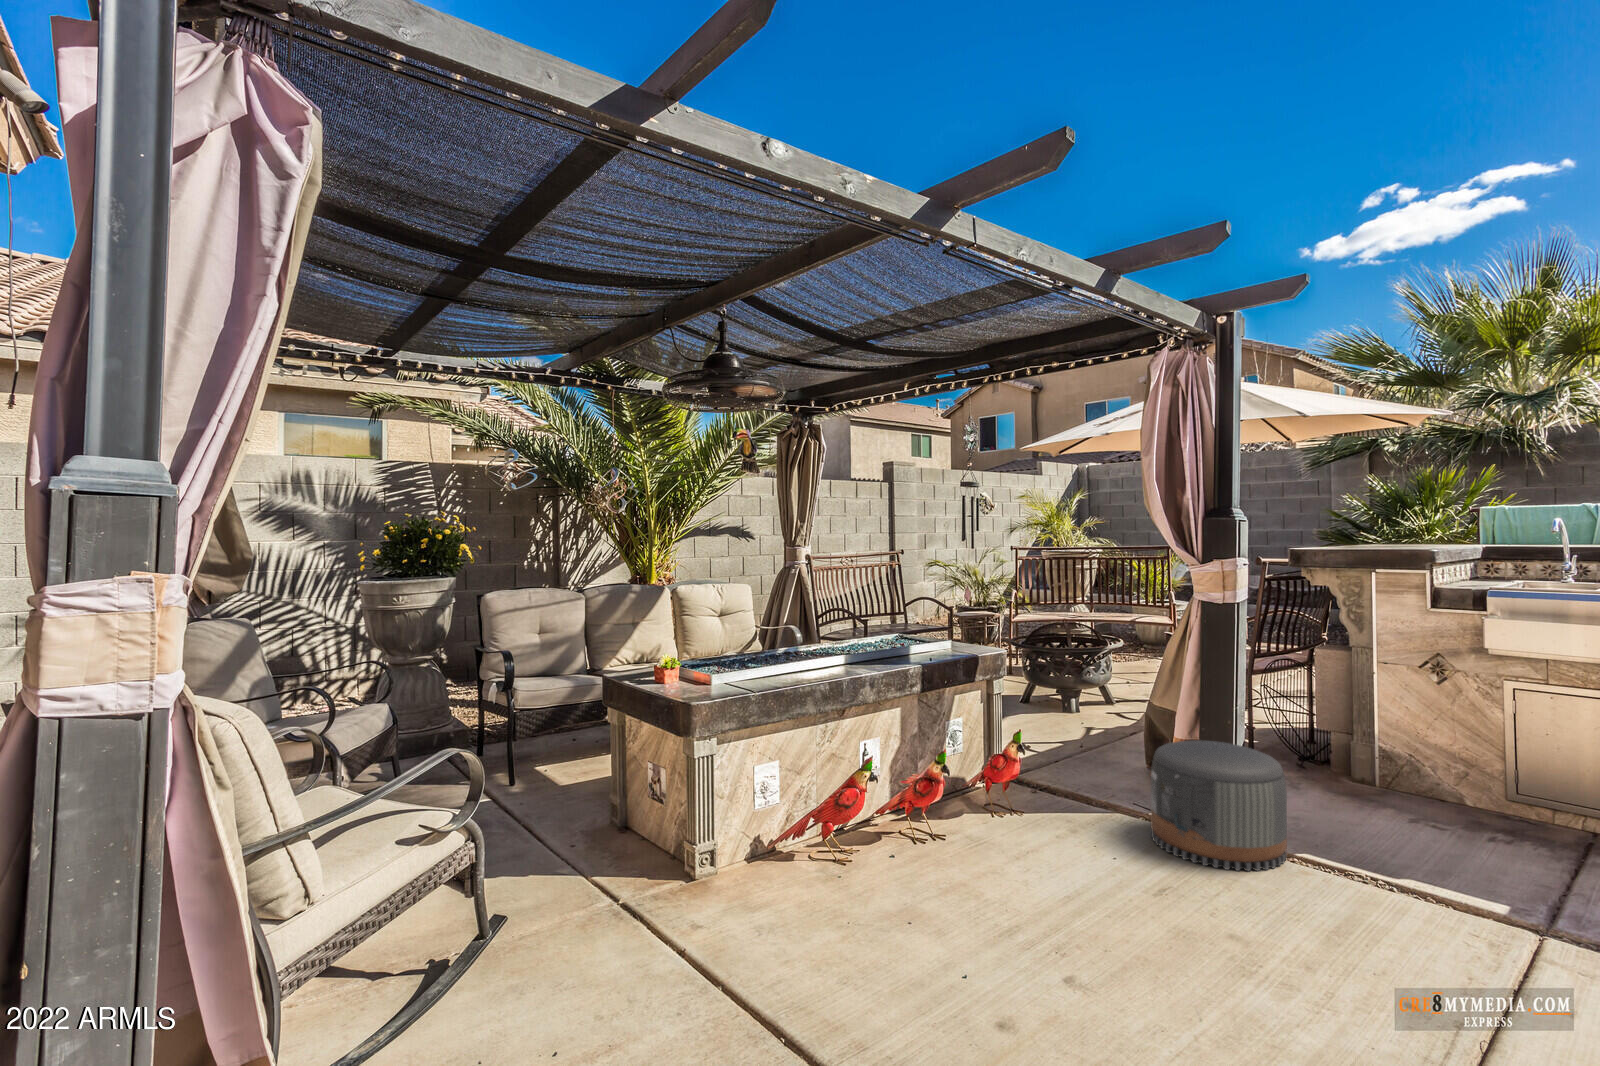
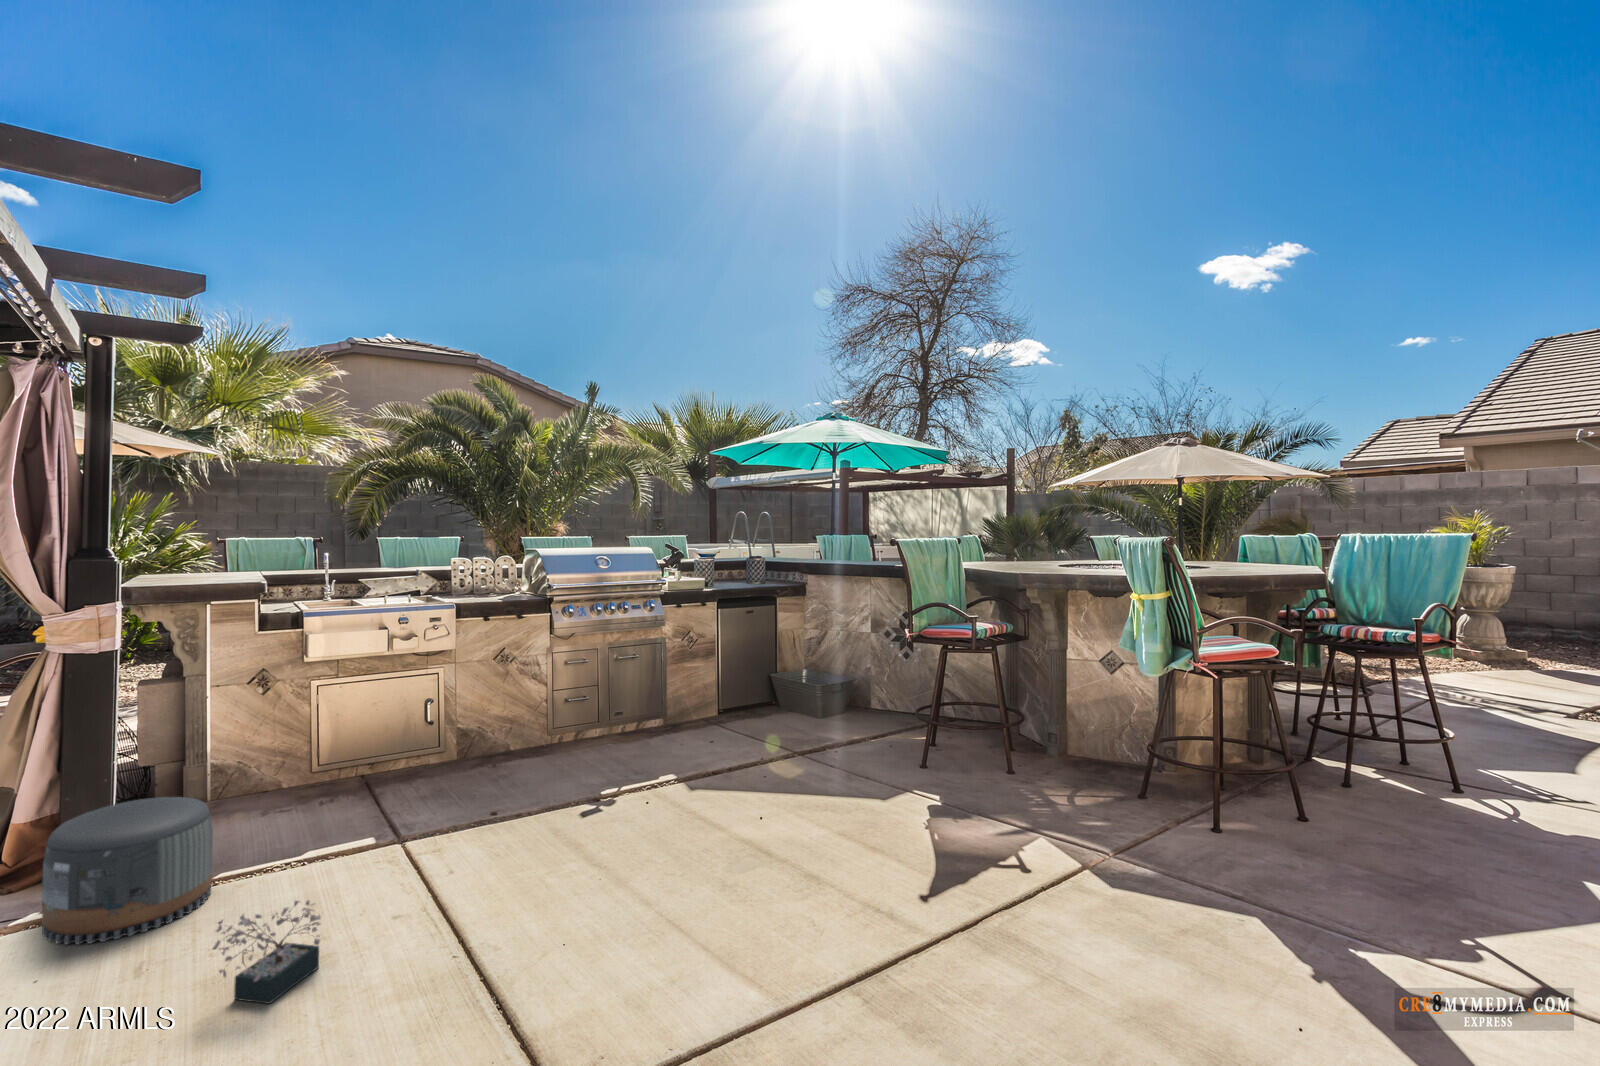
decorative plant: none [1166,865,1296,986] -> present [213,900,321,1004]

